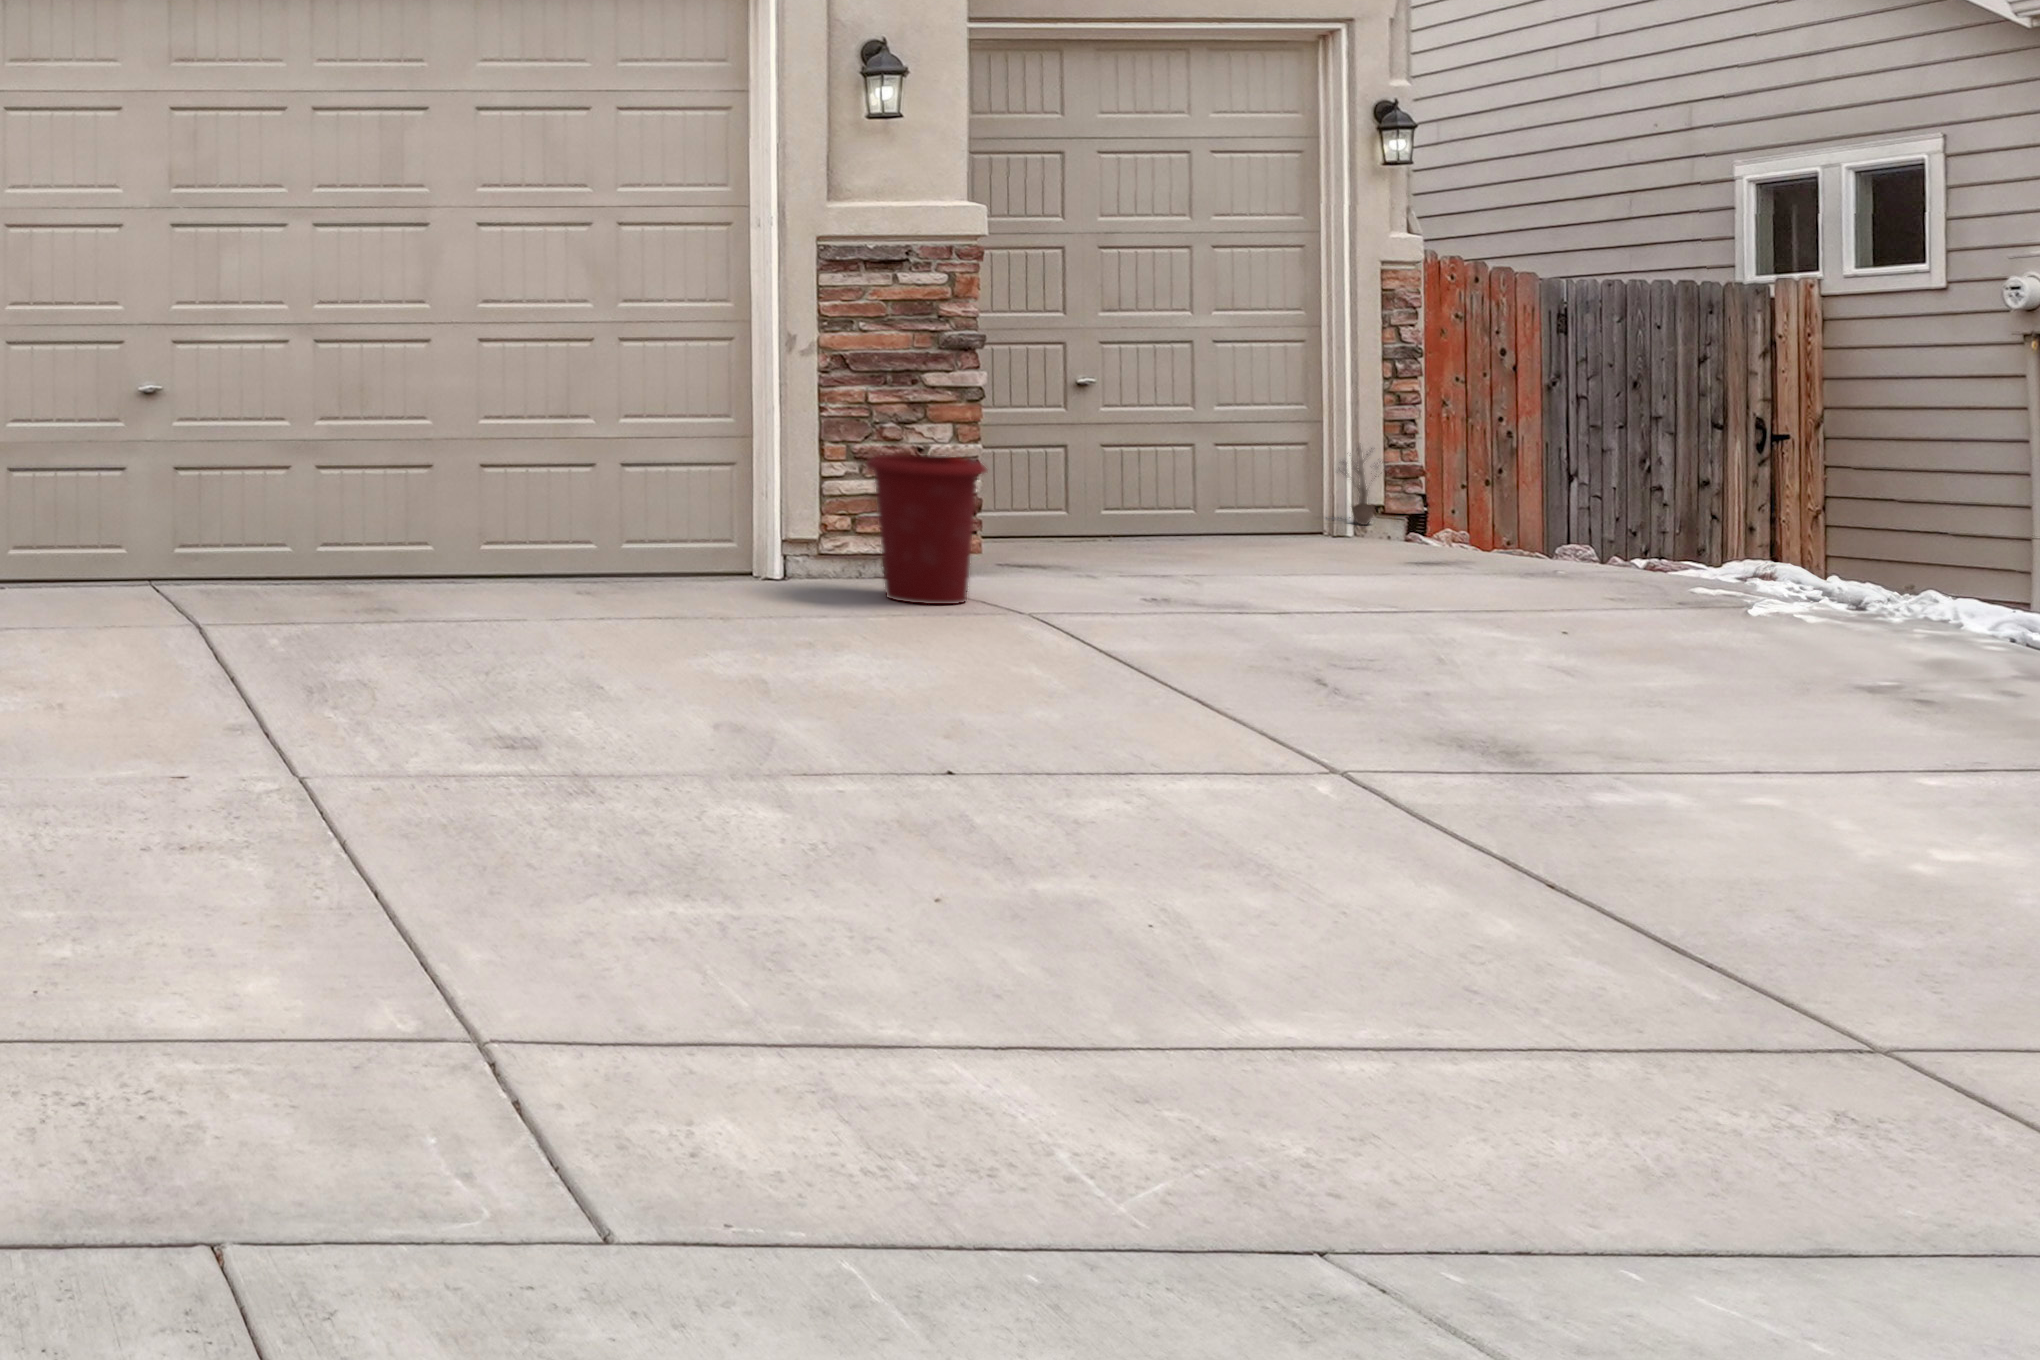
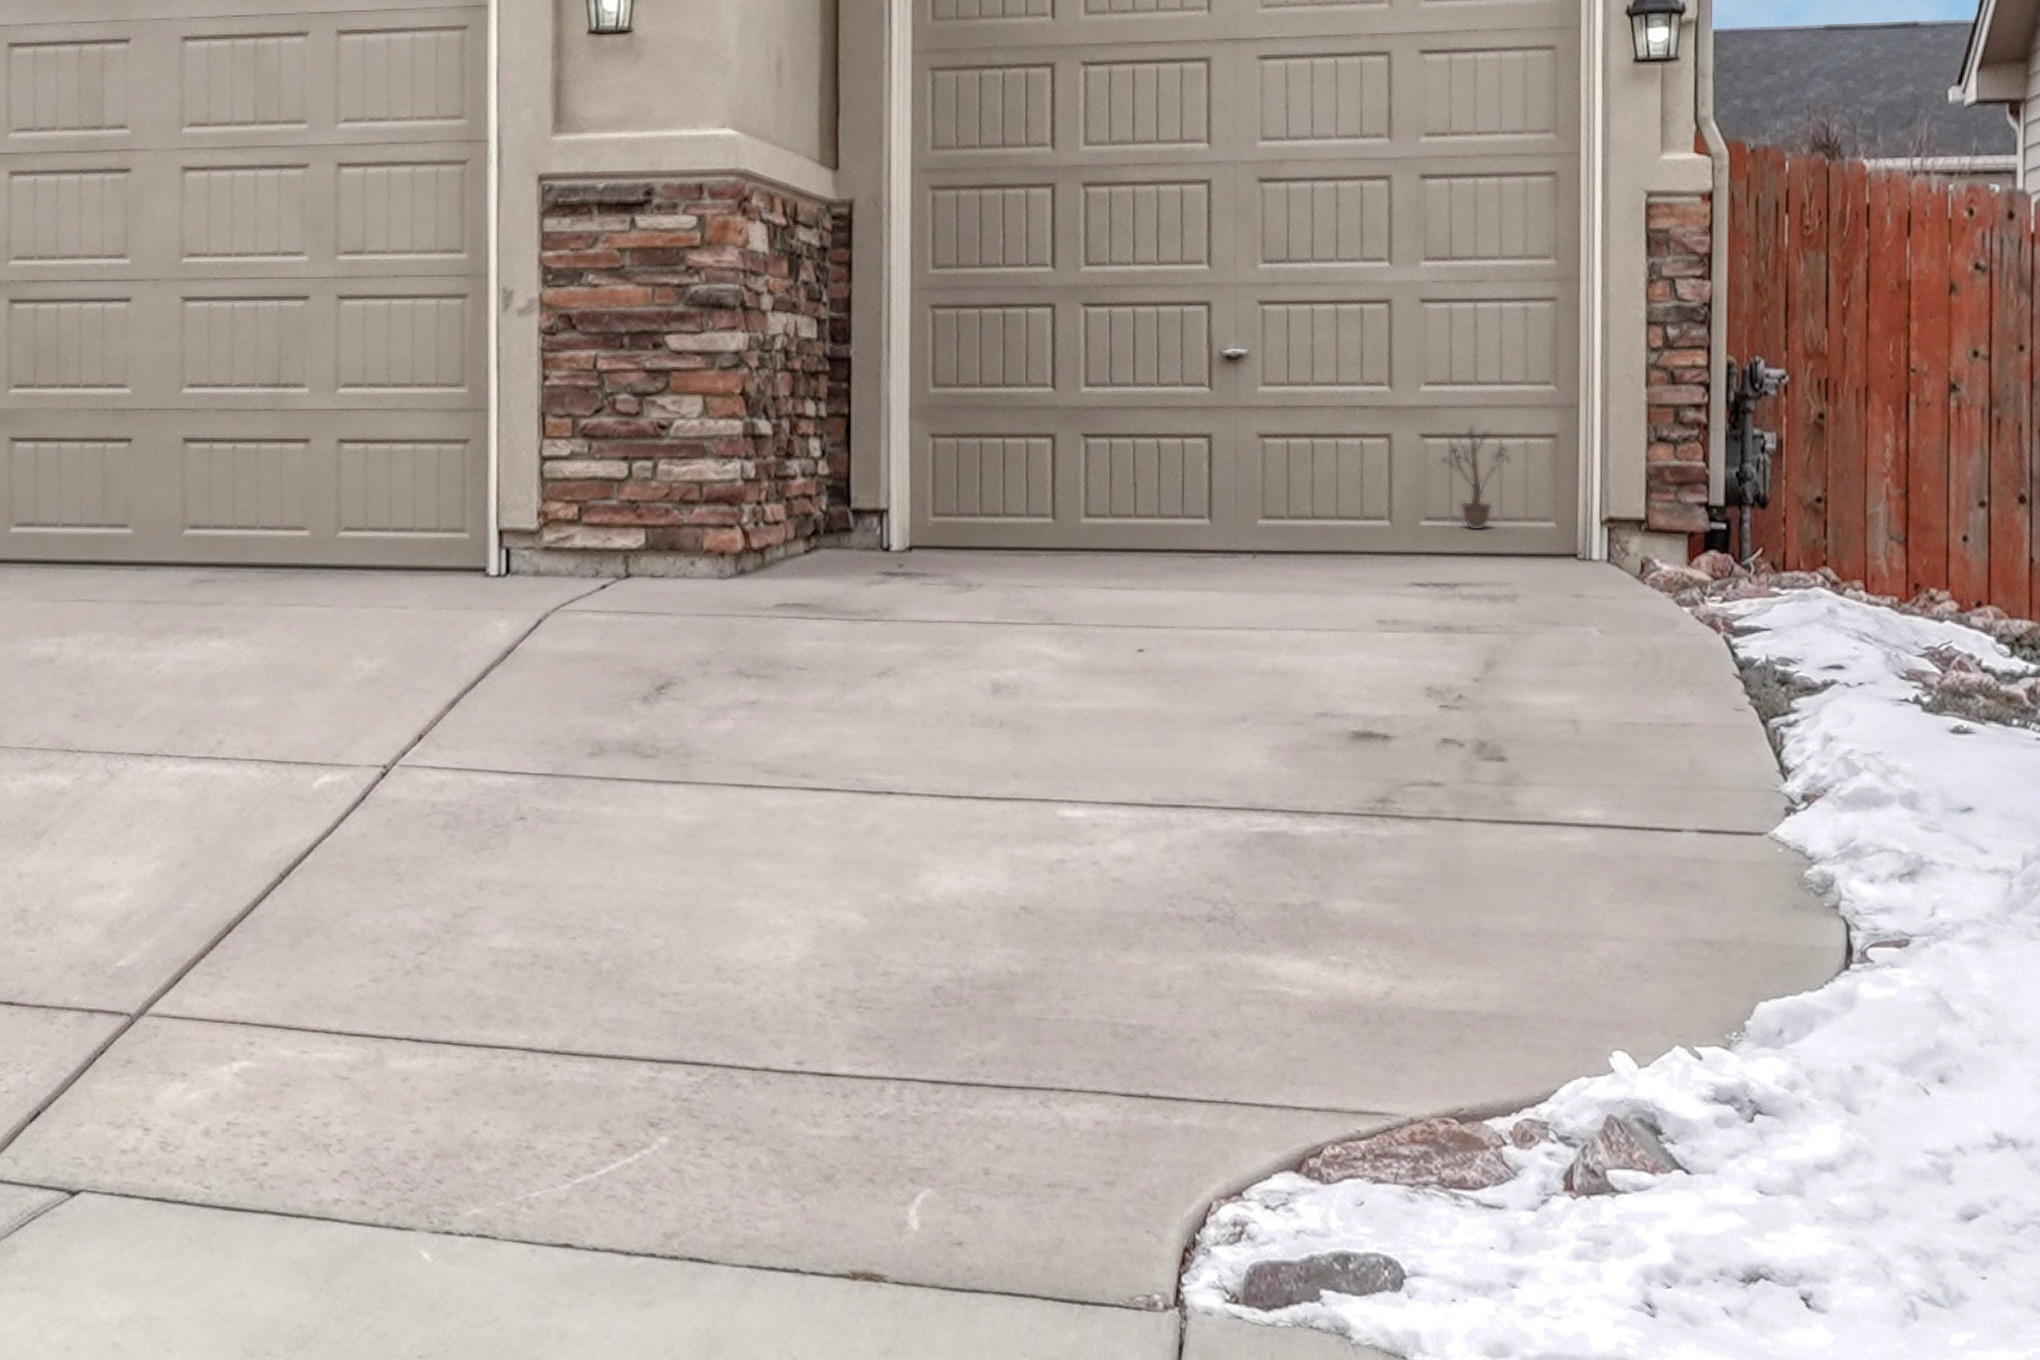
waste bin: present [865,455,987,604] -> none [555,427,693,595]

